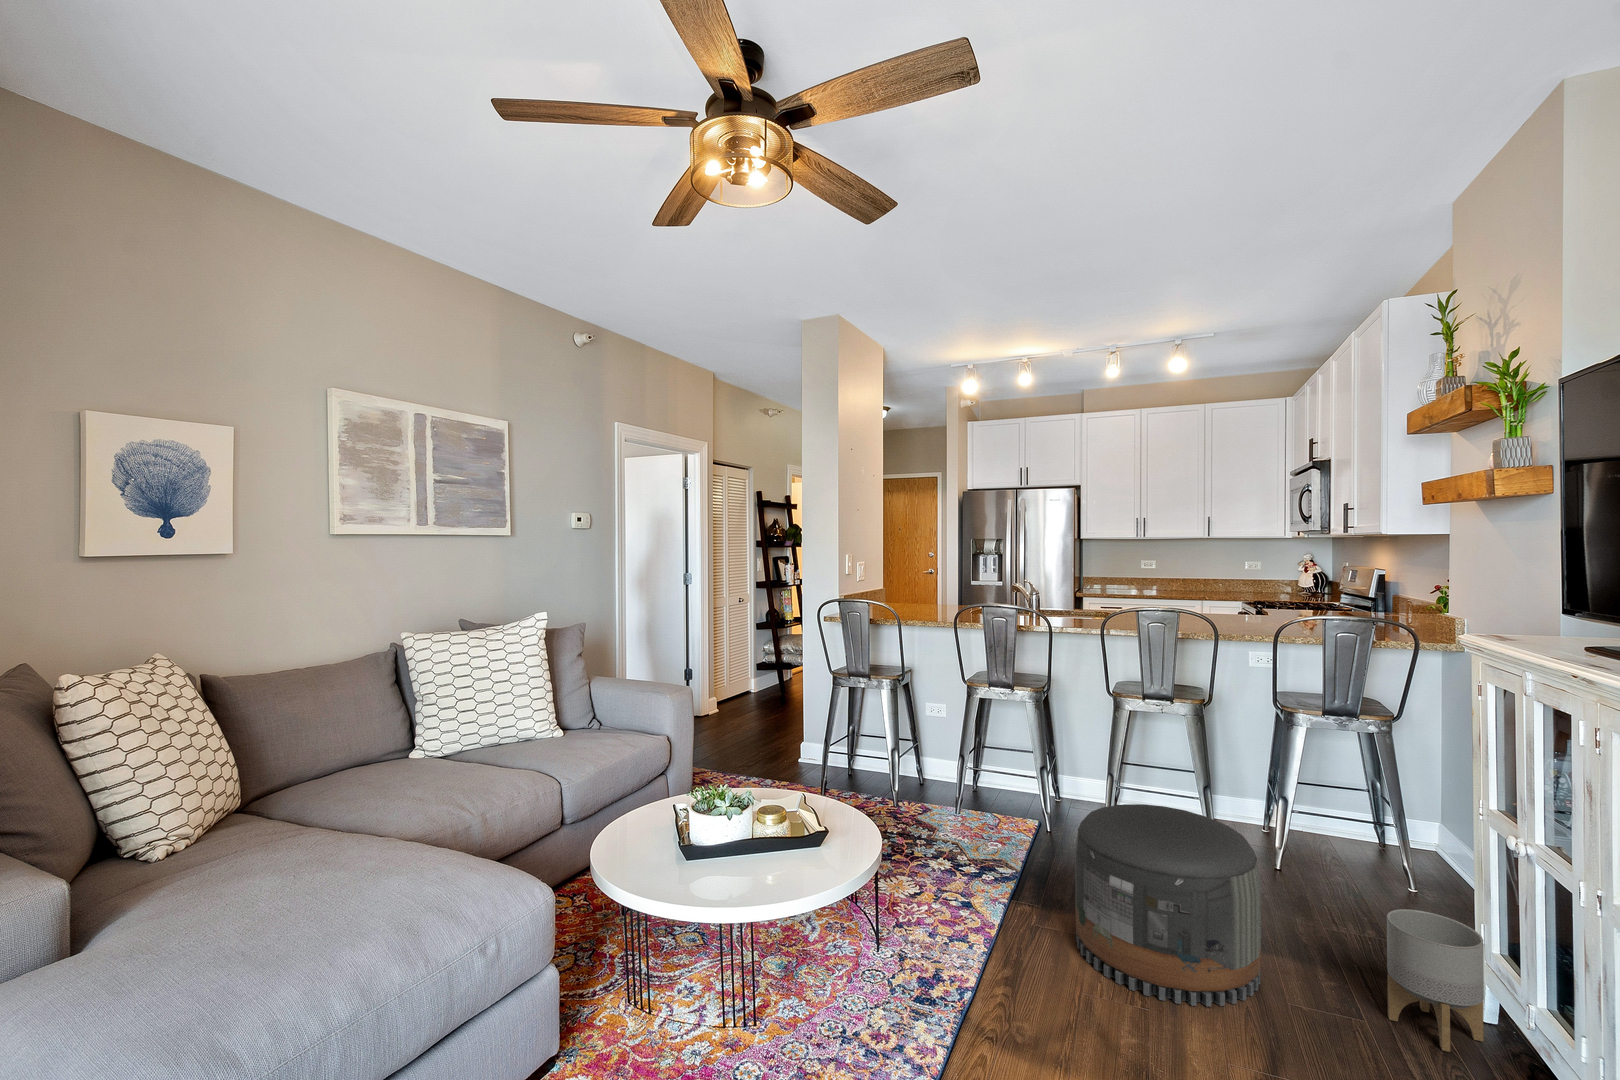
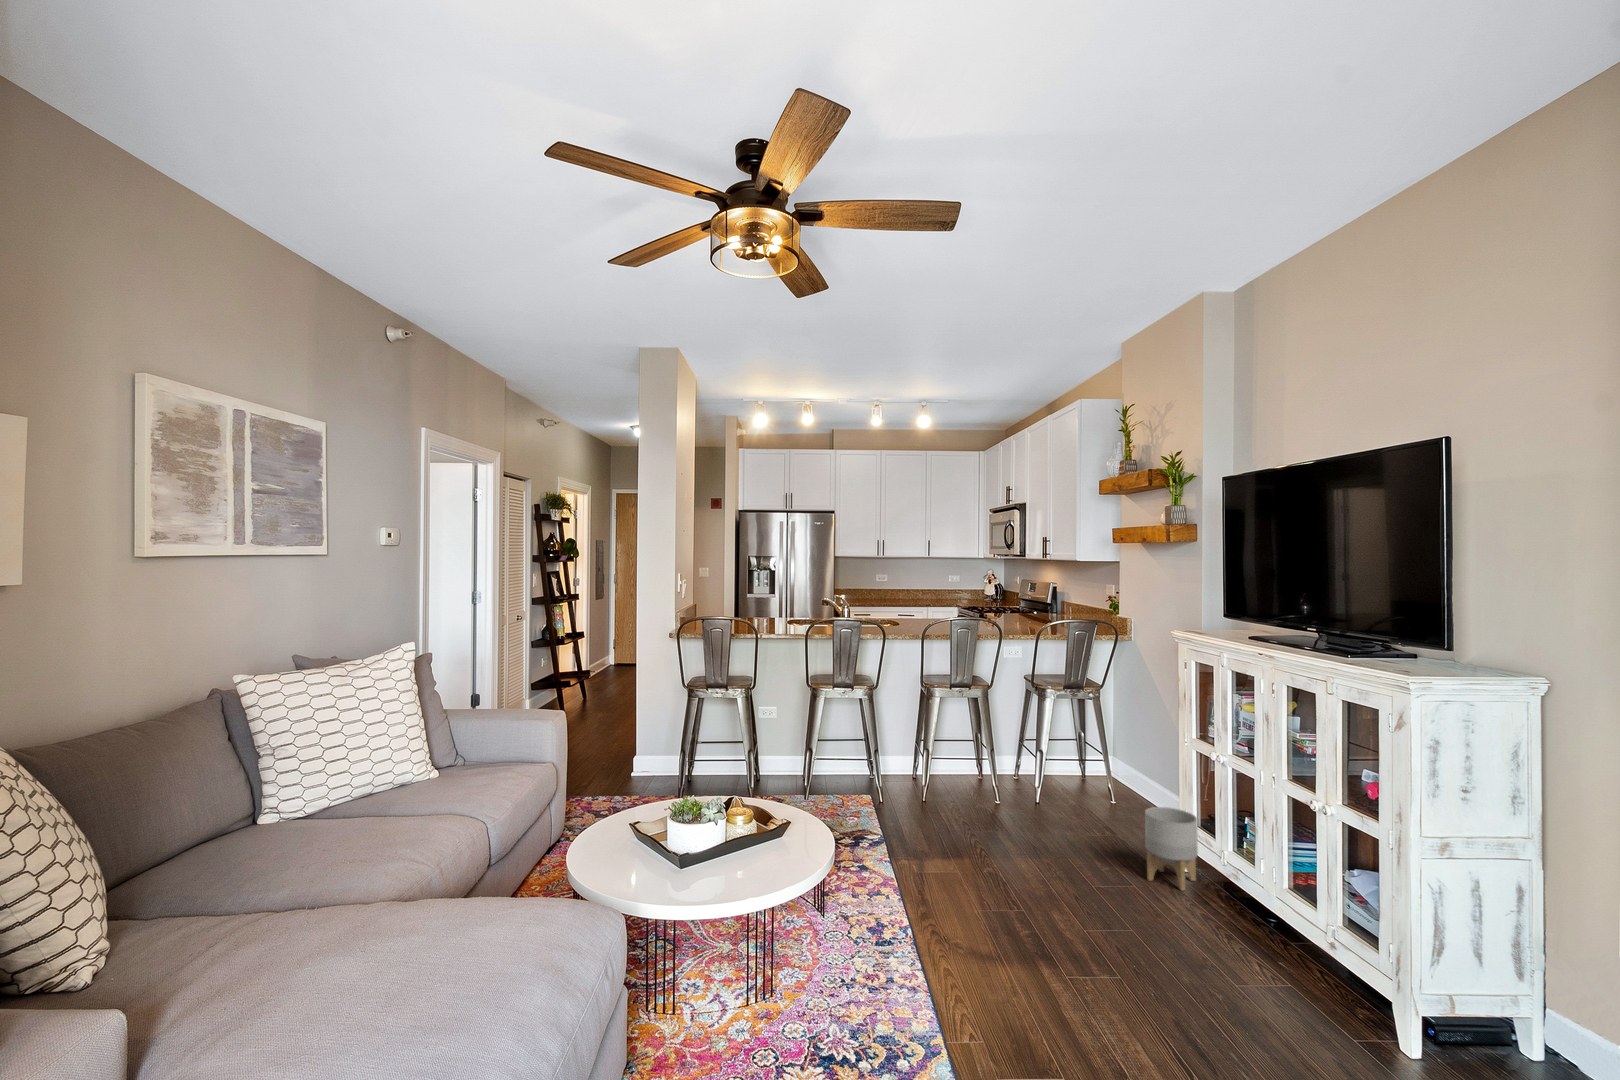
pouf: present [1075,804,1261,1006] -> none [949,765,1076,901]

